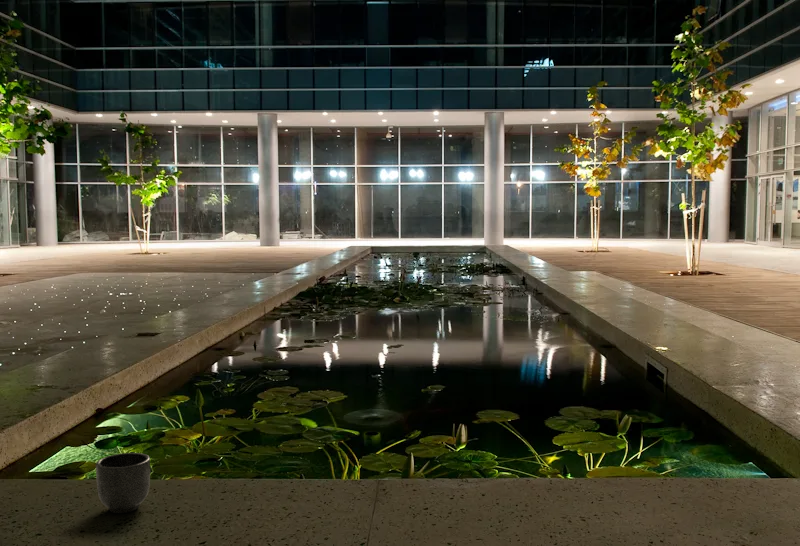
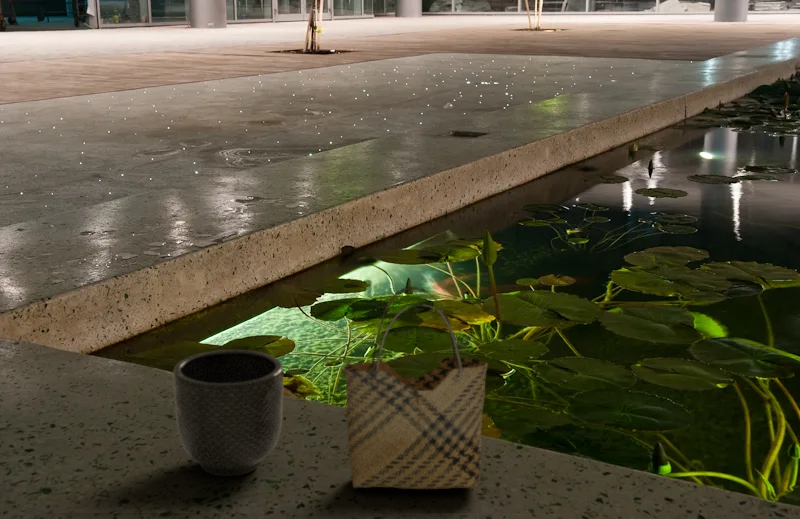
woven basket: none [181,411,245,505] -> present [343,287,487,489]

